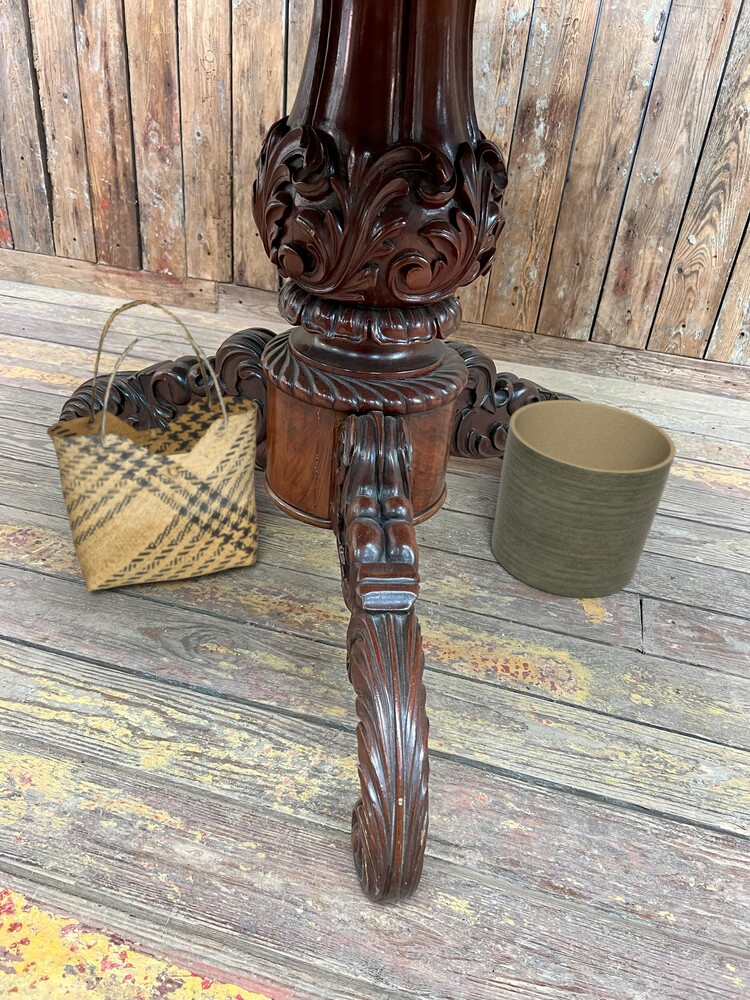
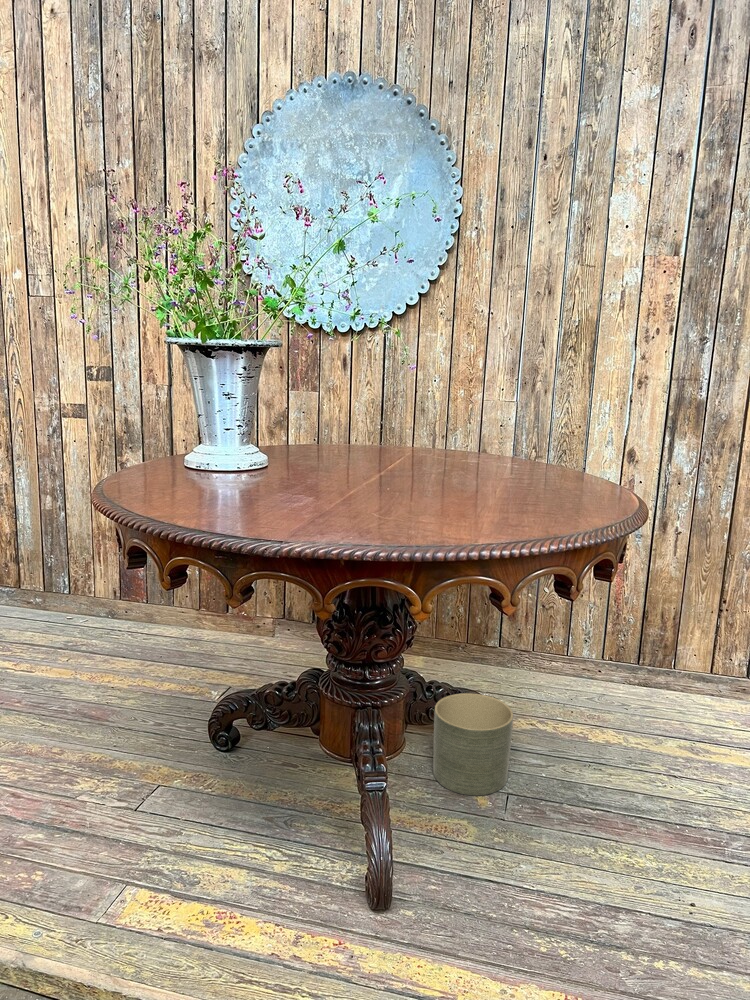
woven basket: present [47,300,259,592] -> none [226,661,316,801]

